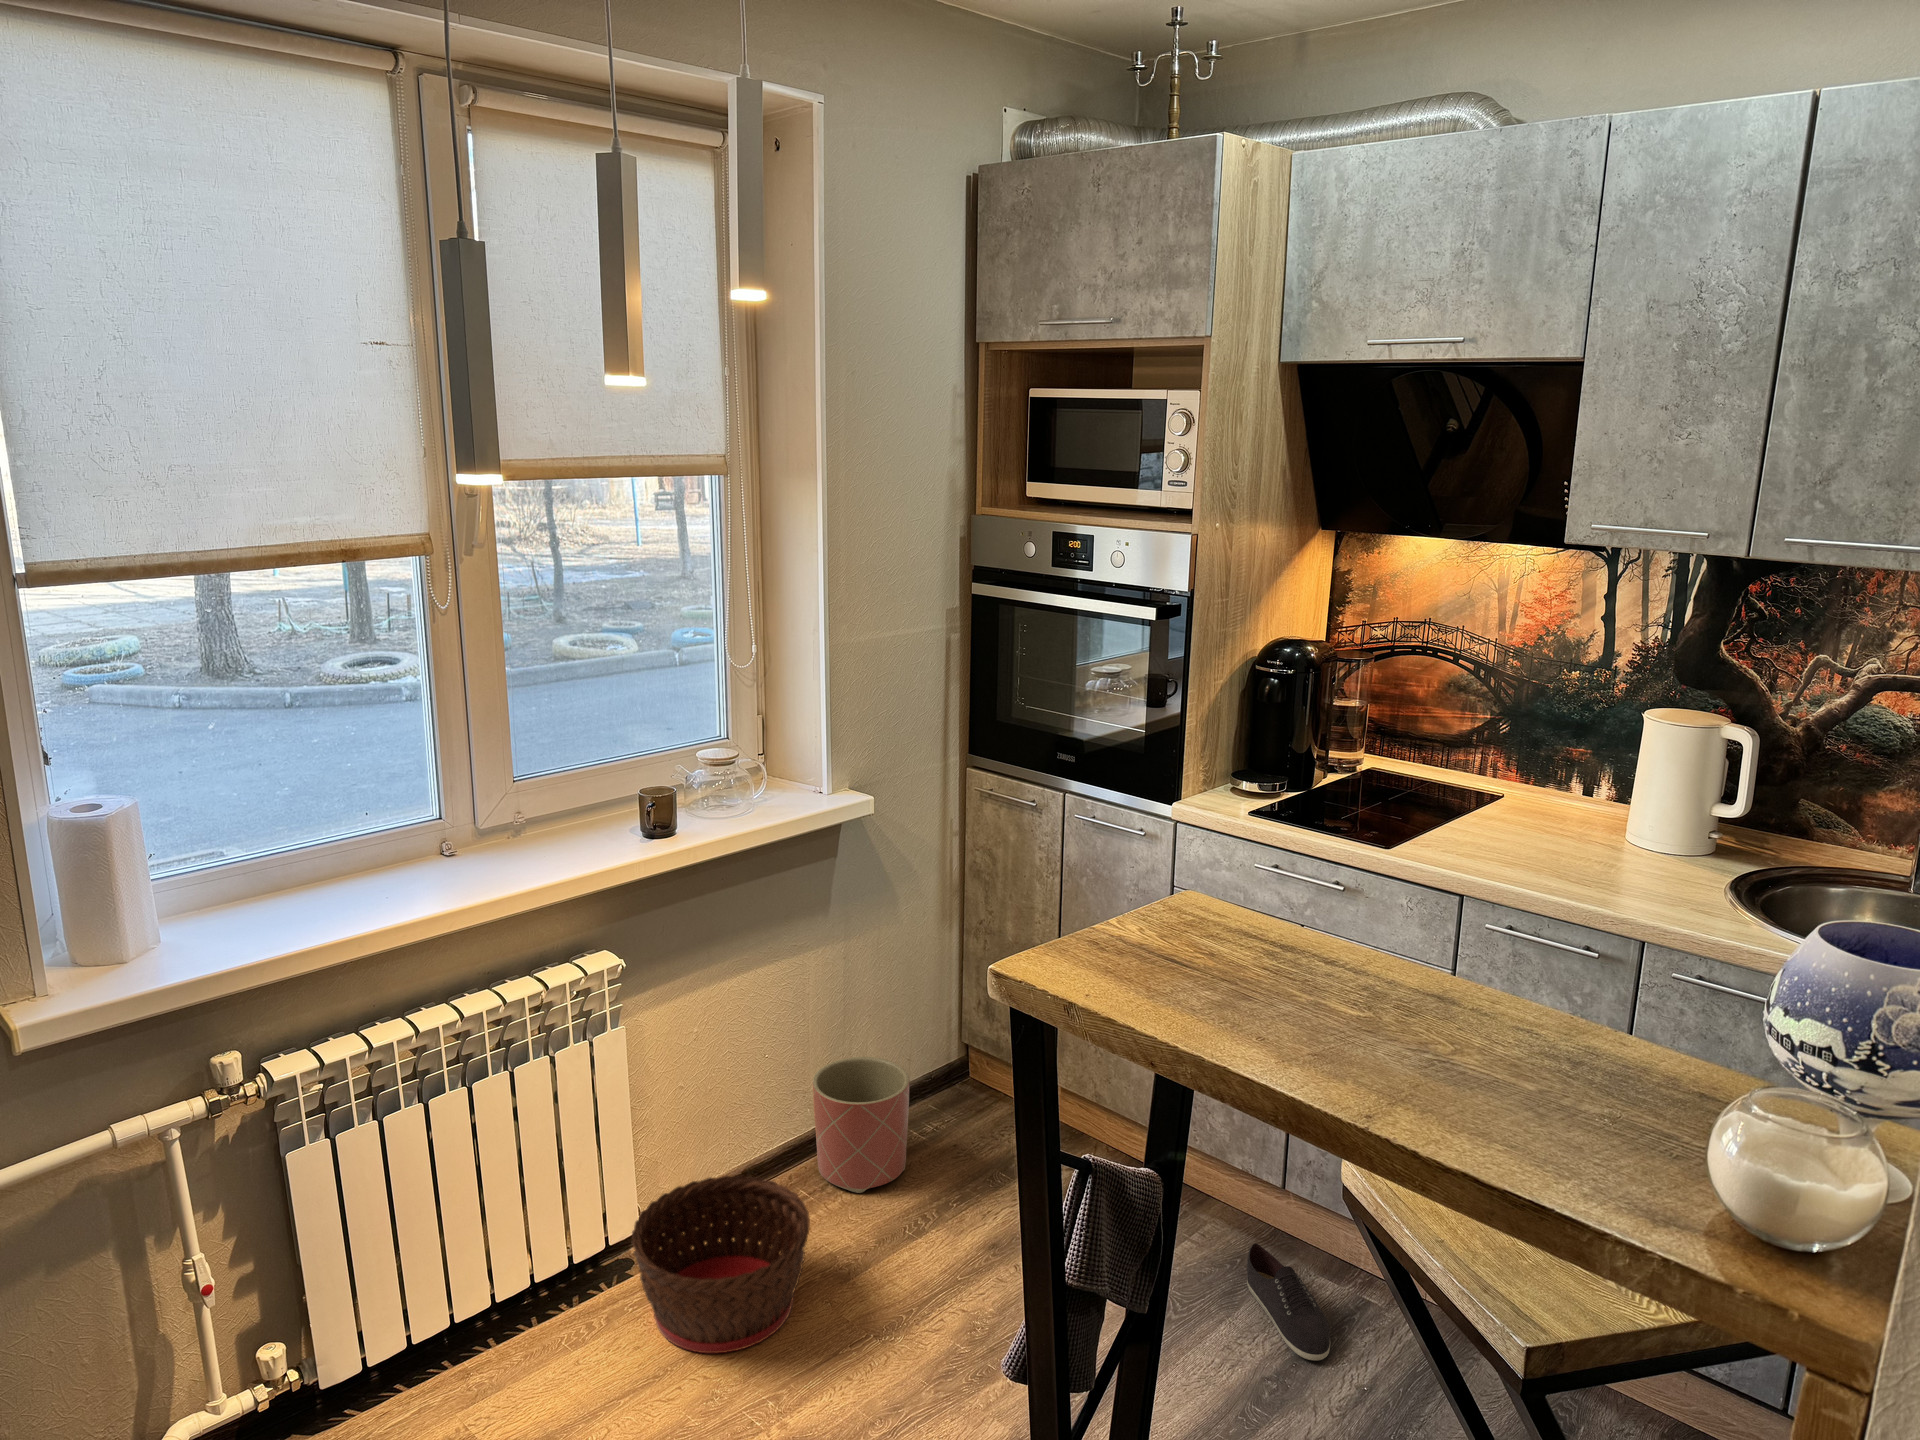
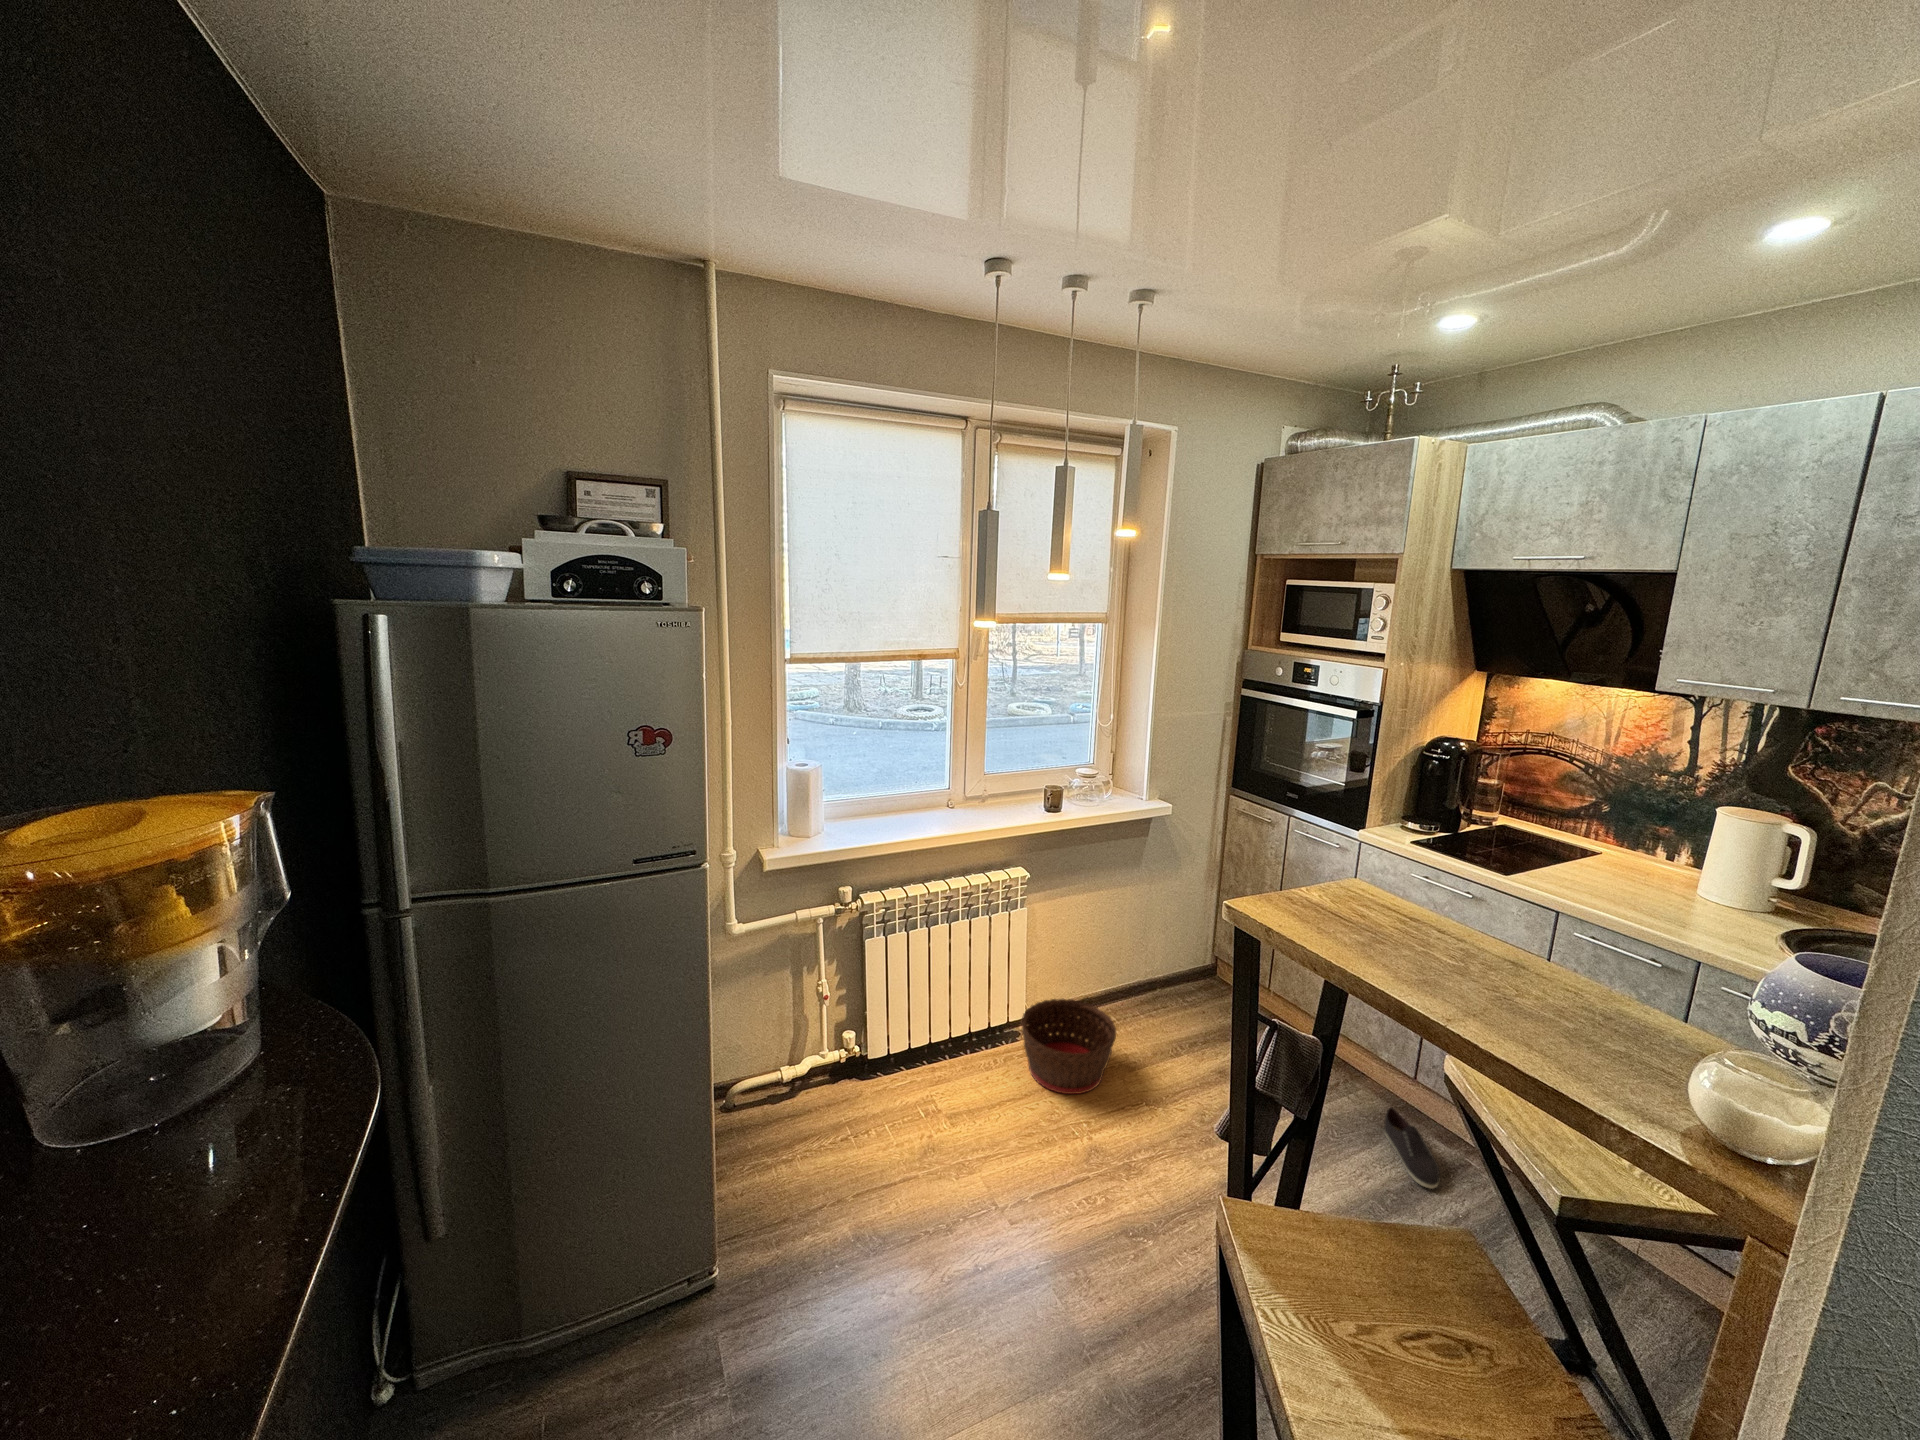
planter: present [813,1057,910,1193] -> none [1121,949,1178,1025]

